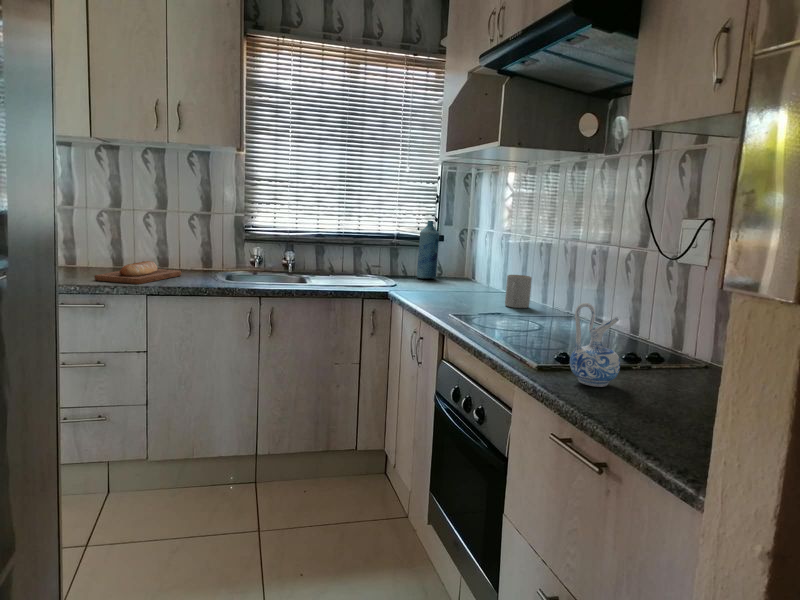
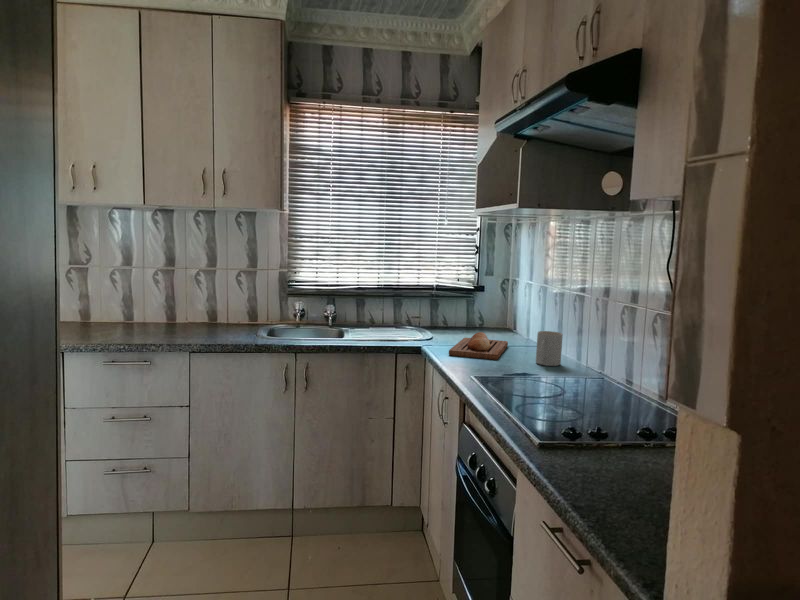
bottle: present [417,221,439,279] -> none [457,272,479,330]
bread loaf: present [94,261,181,284] -> present [449,332,508,360]
ceramic pitcher: present [570,303,620,387] -> none [571,383,624,473]

